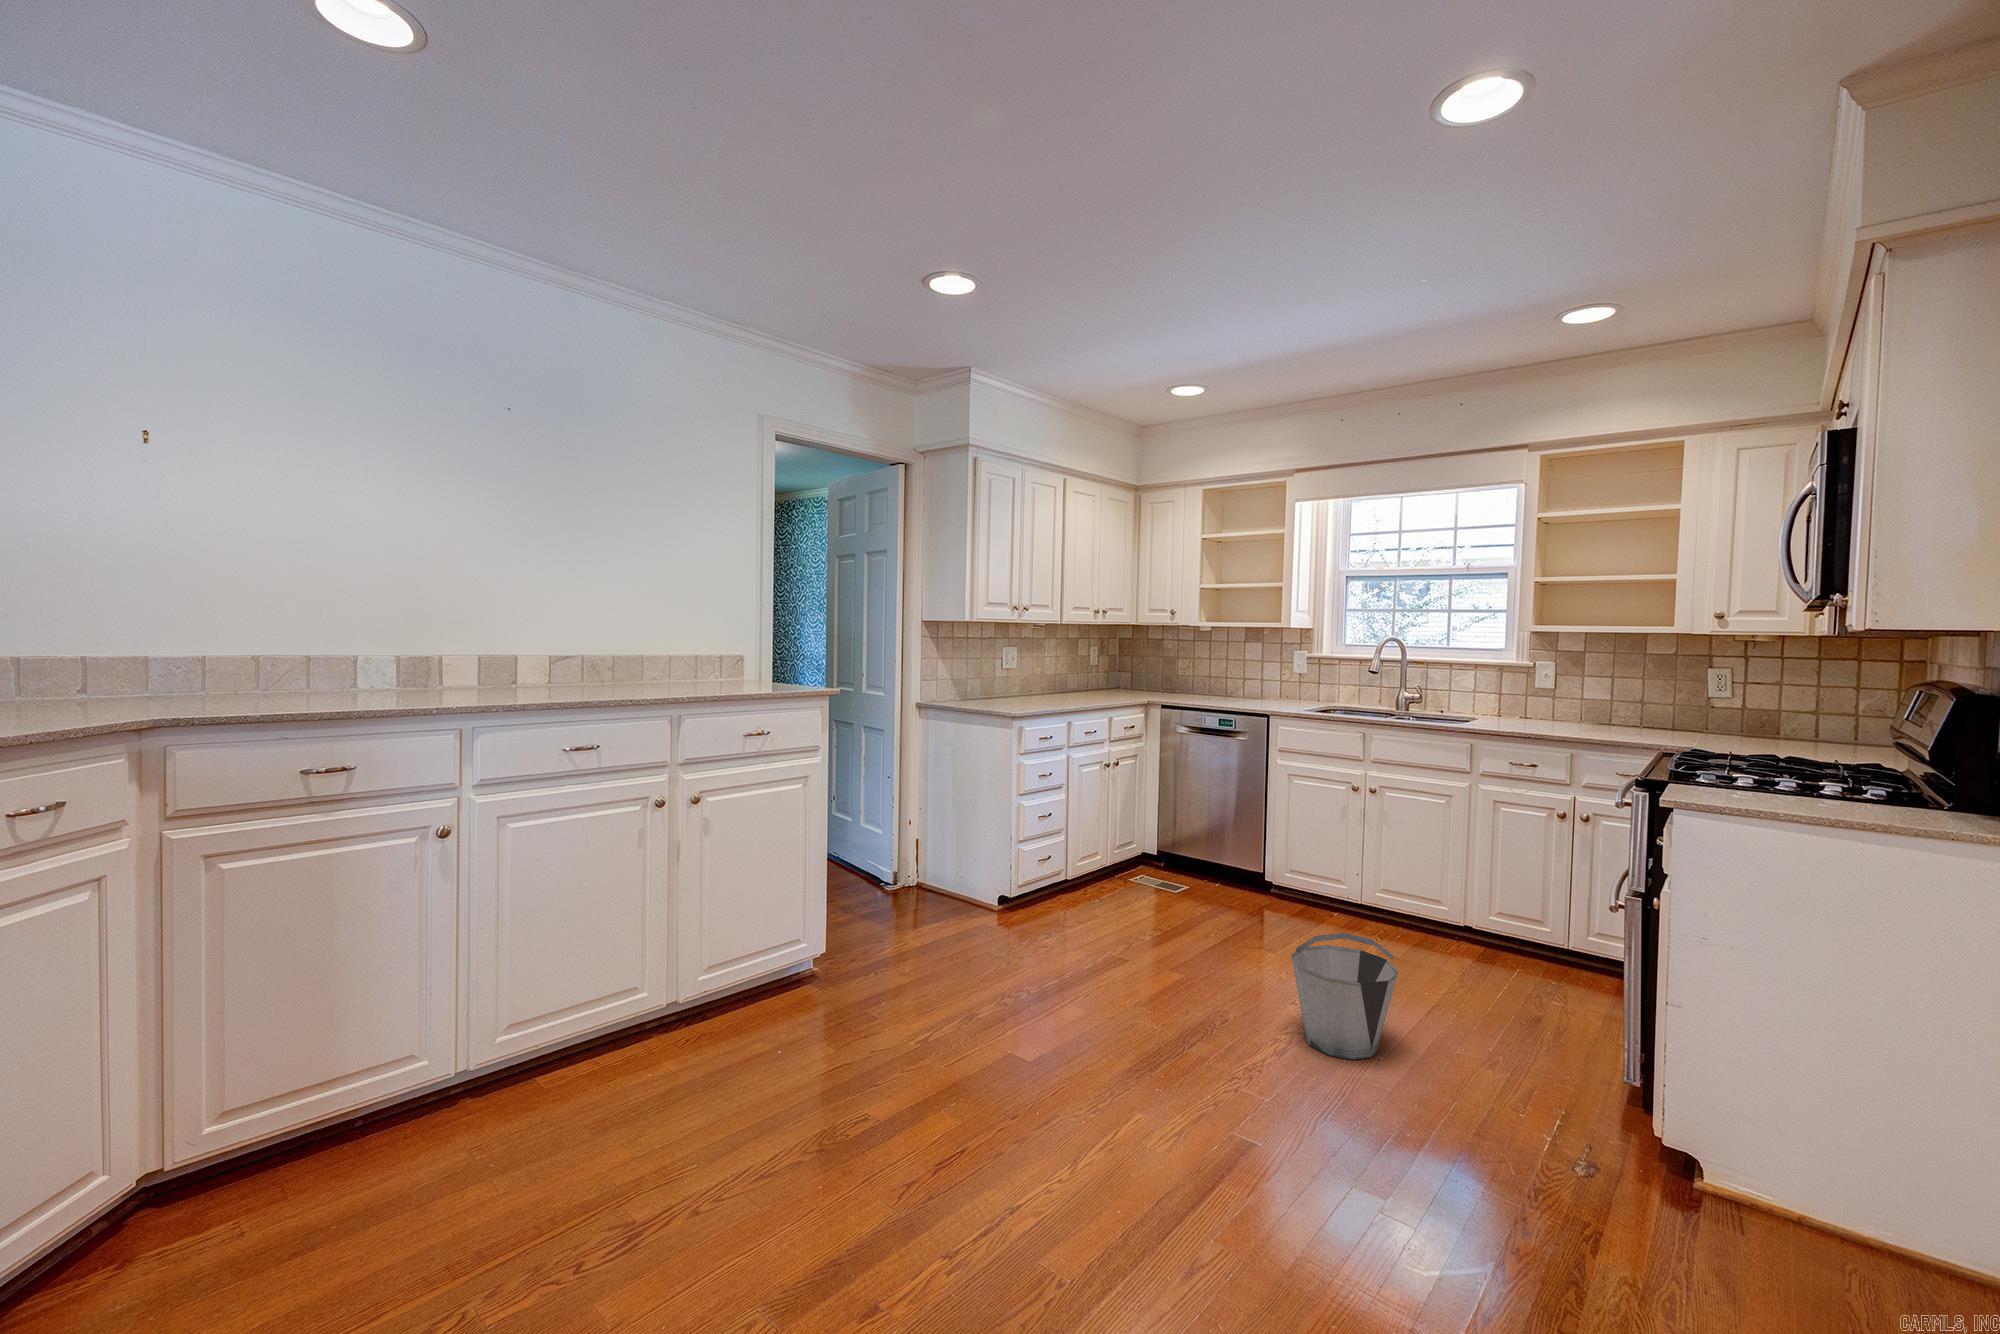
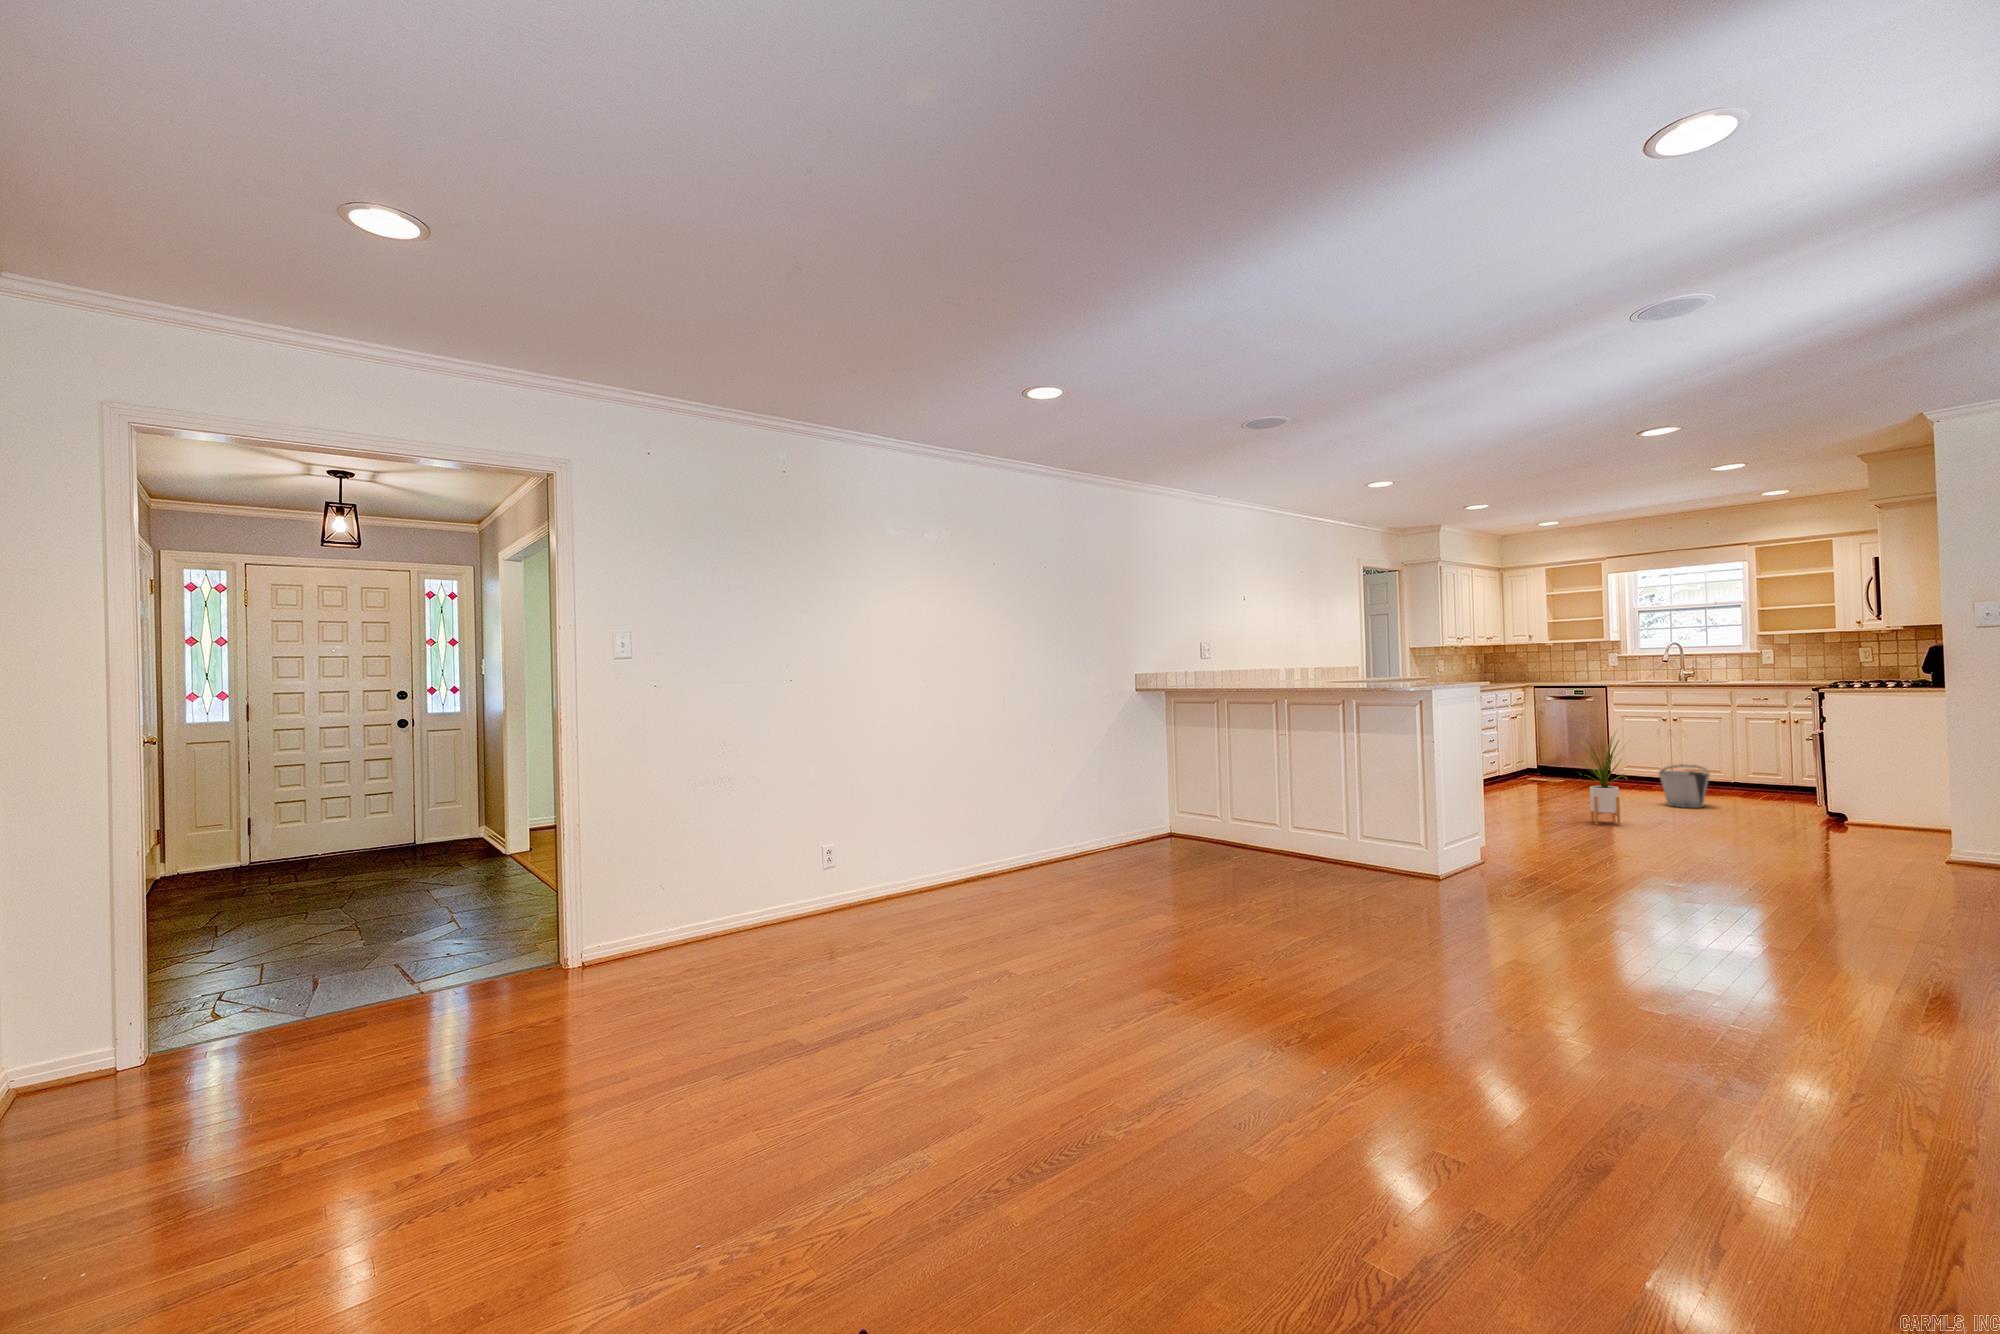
house plant: none [1000,897,1156,1221] -> present [1579,737,1627,825]

